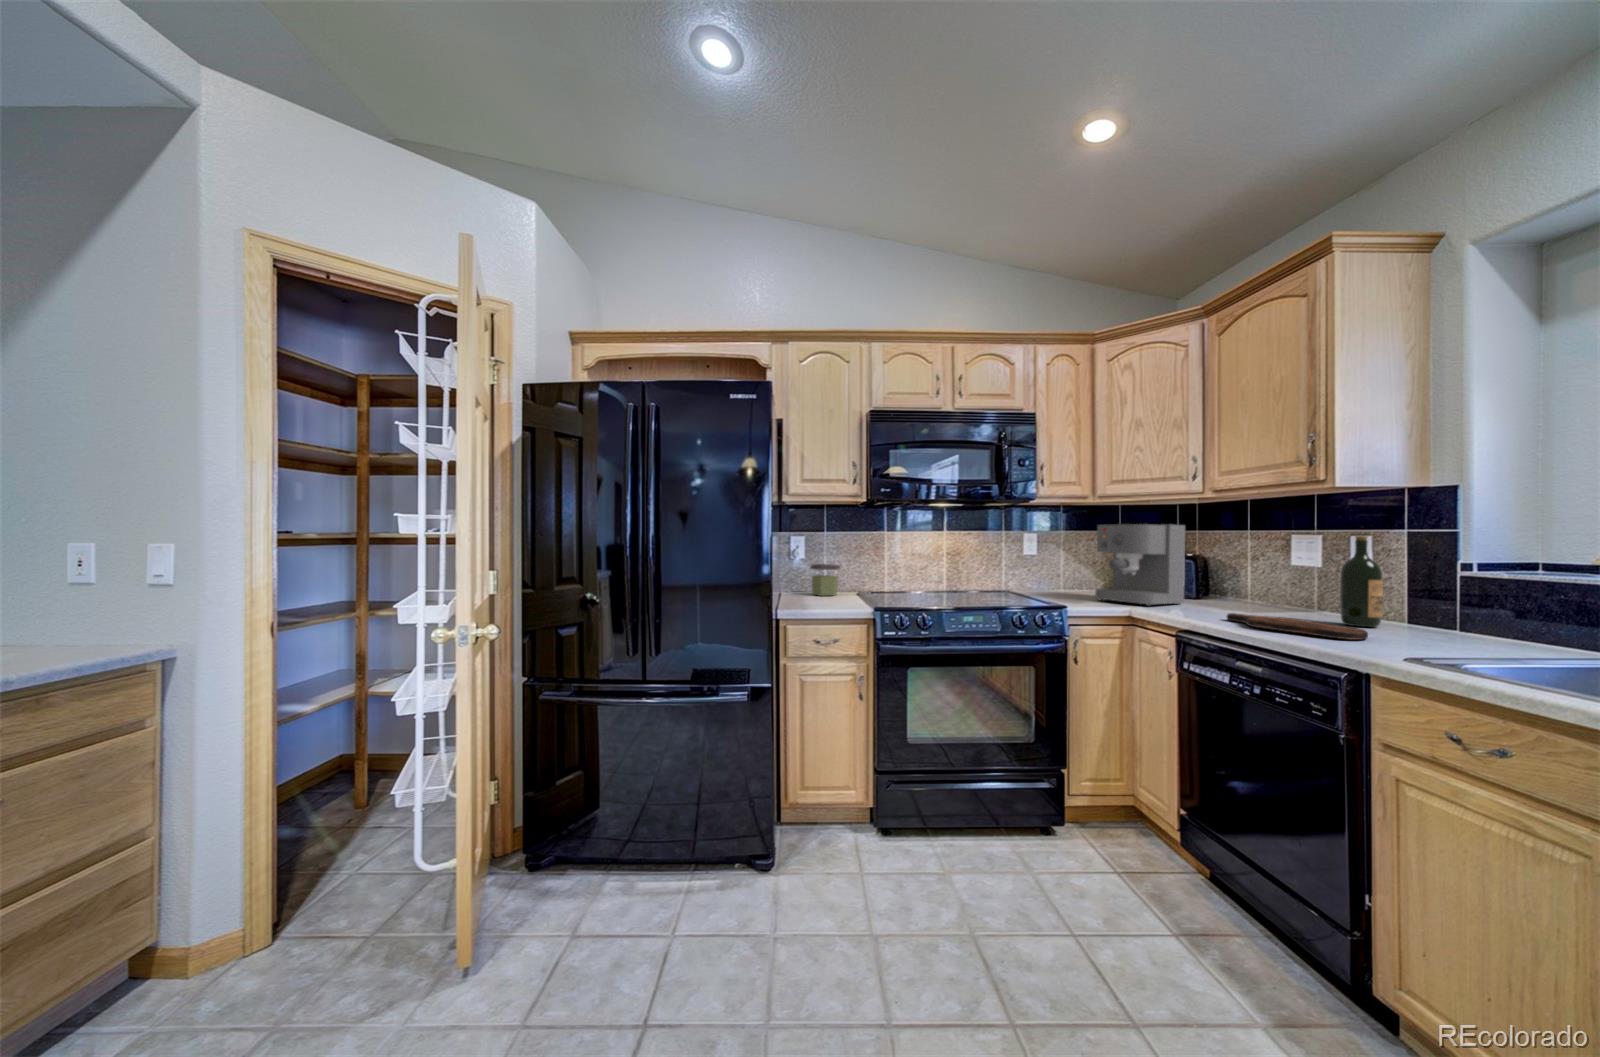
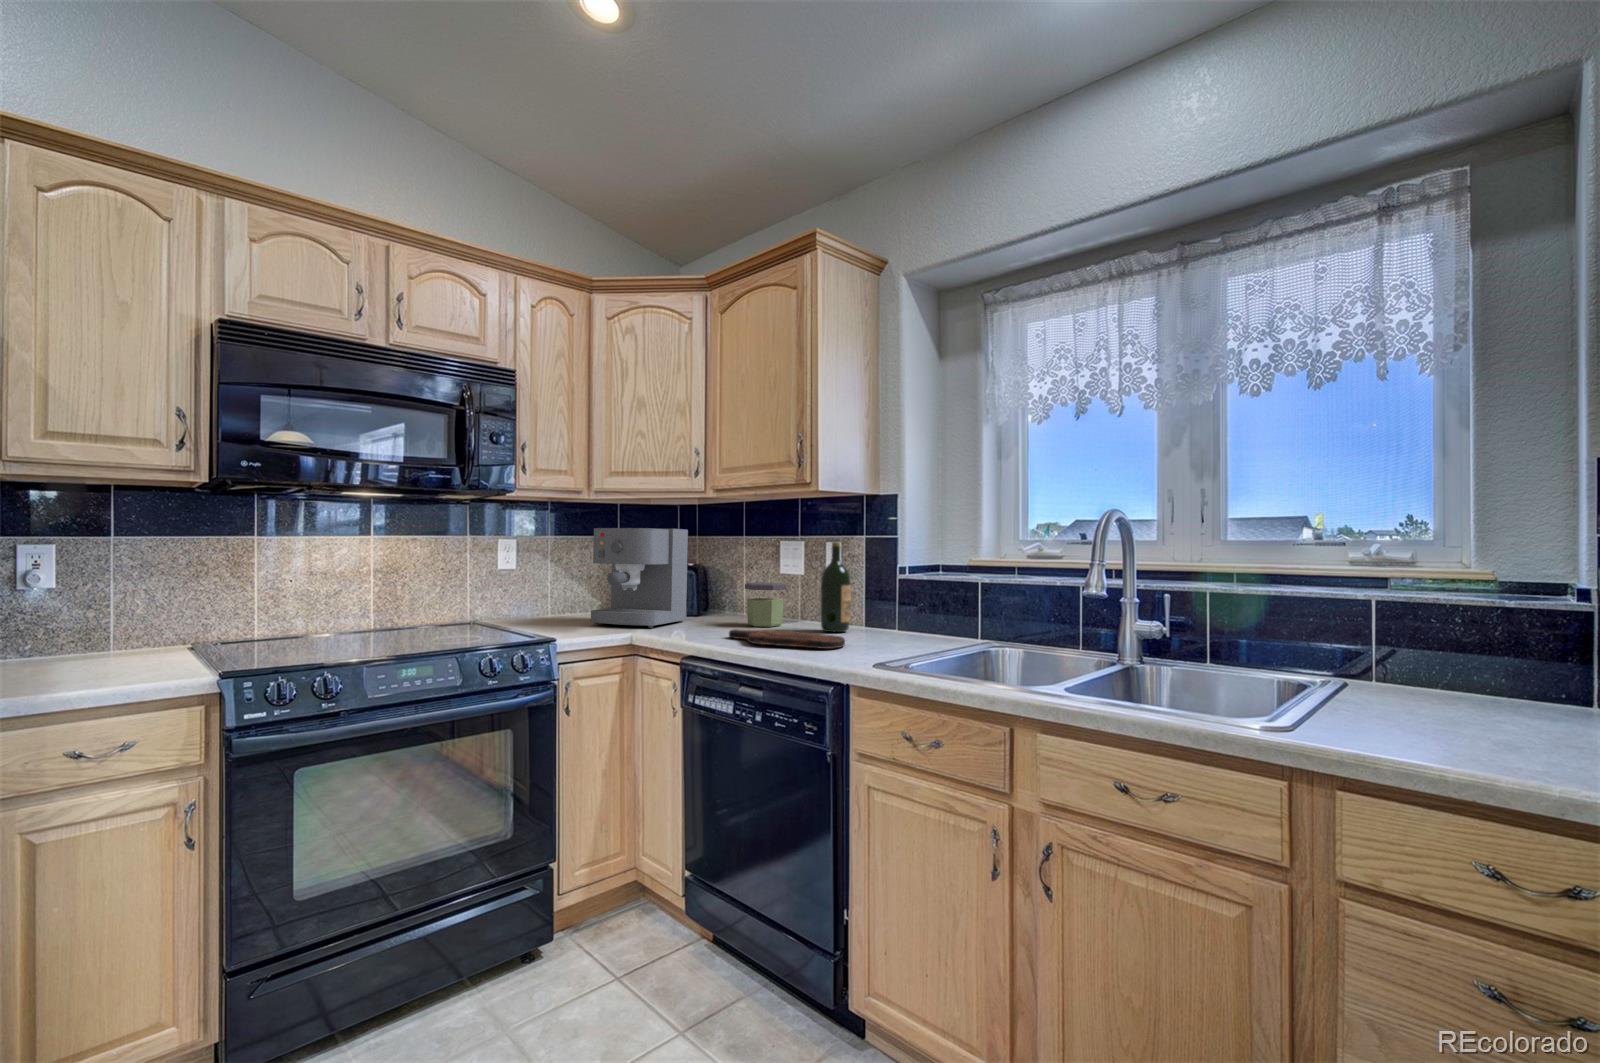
jar: present [810,564,840,596] -> present [745,582,786,627]

